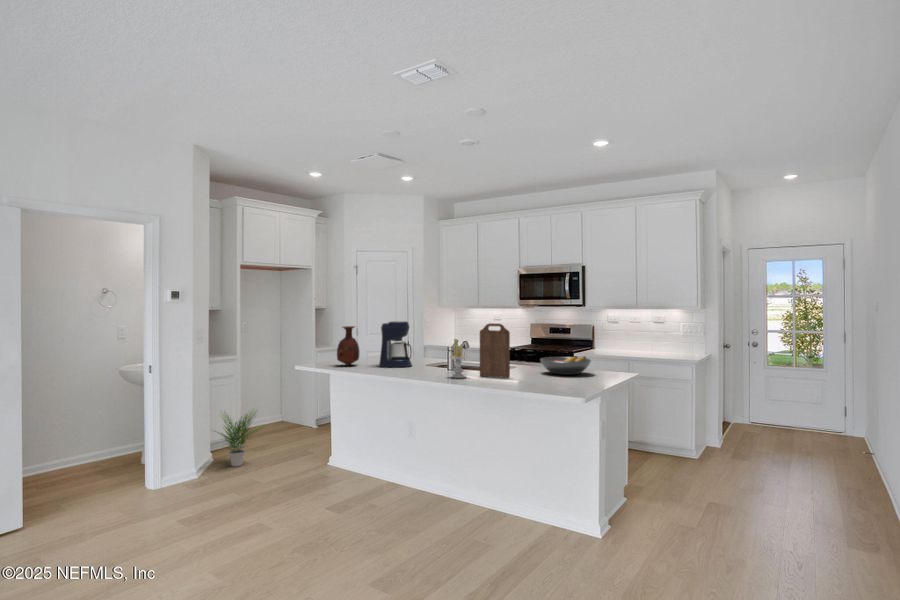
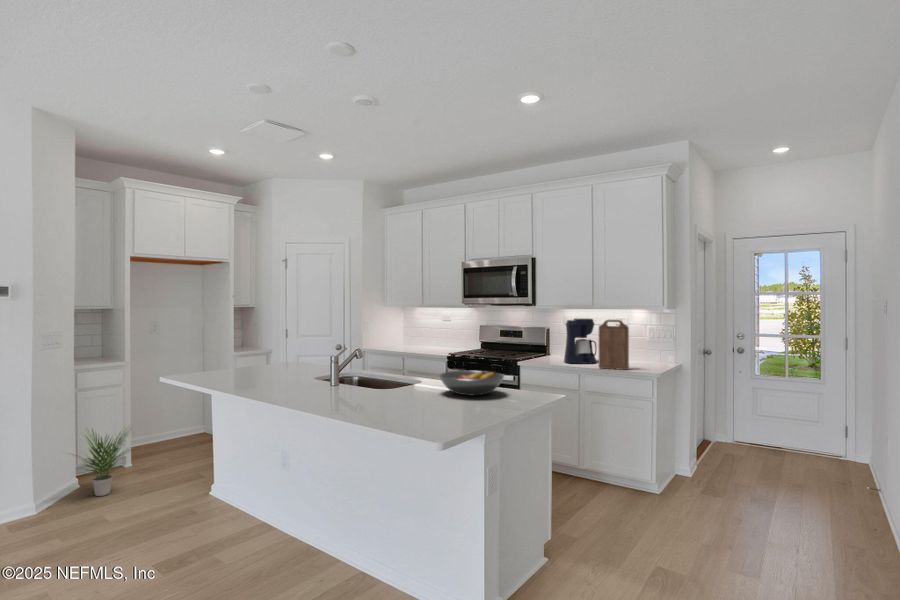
coffee maker: present [379,321,412,367] -> present [564,318,597,363]
cutting board: present [480,323,510,378] -> present [599,320,629,370]
vase: present [337,326,360,366] -> none [202,330,236,378]
candle: present [449,339,467,378] -> none [310,349,337,400]

